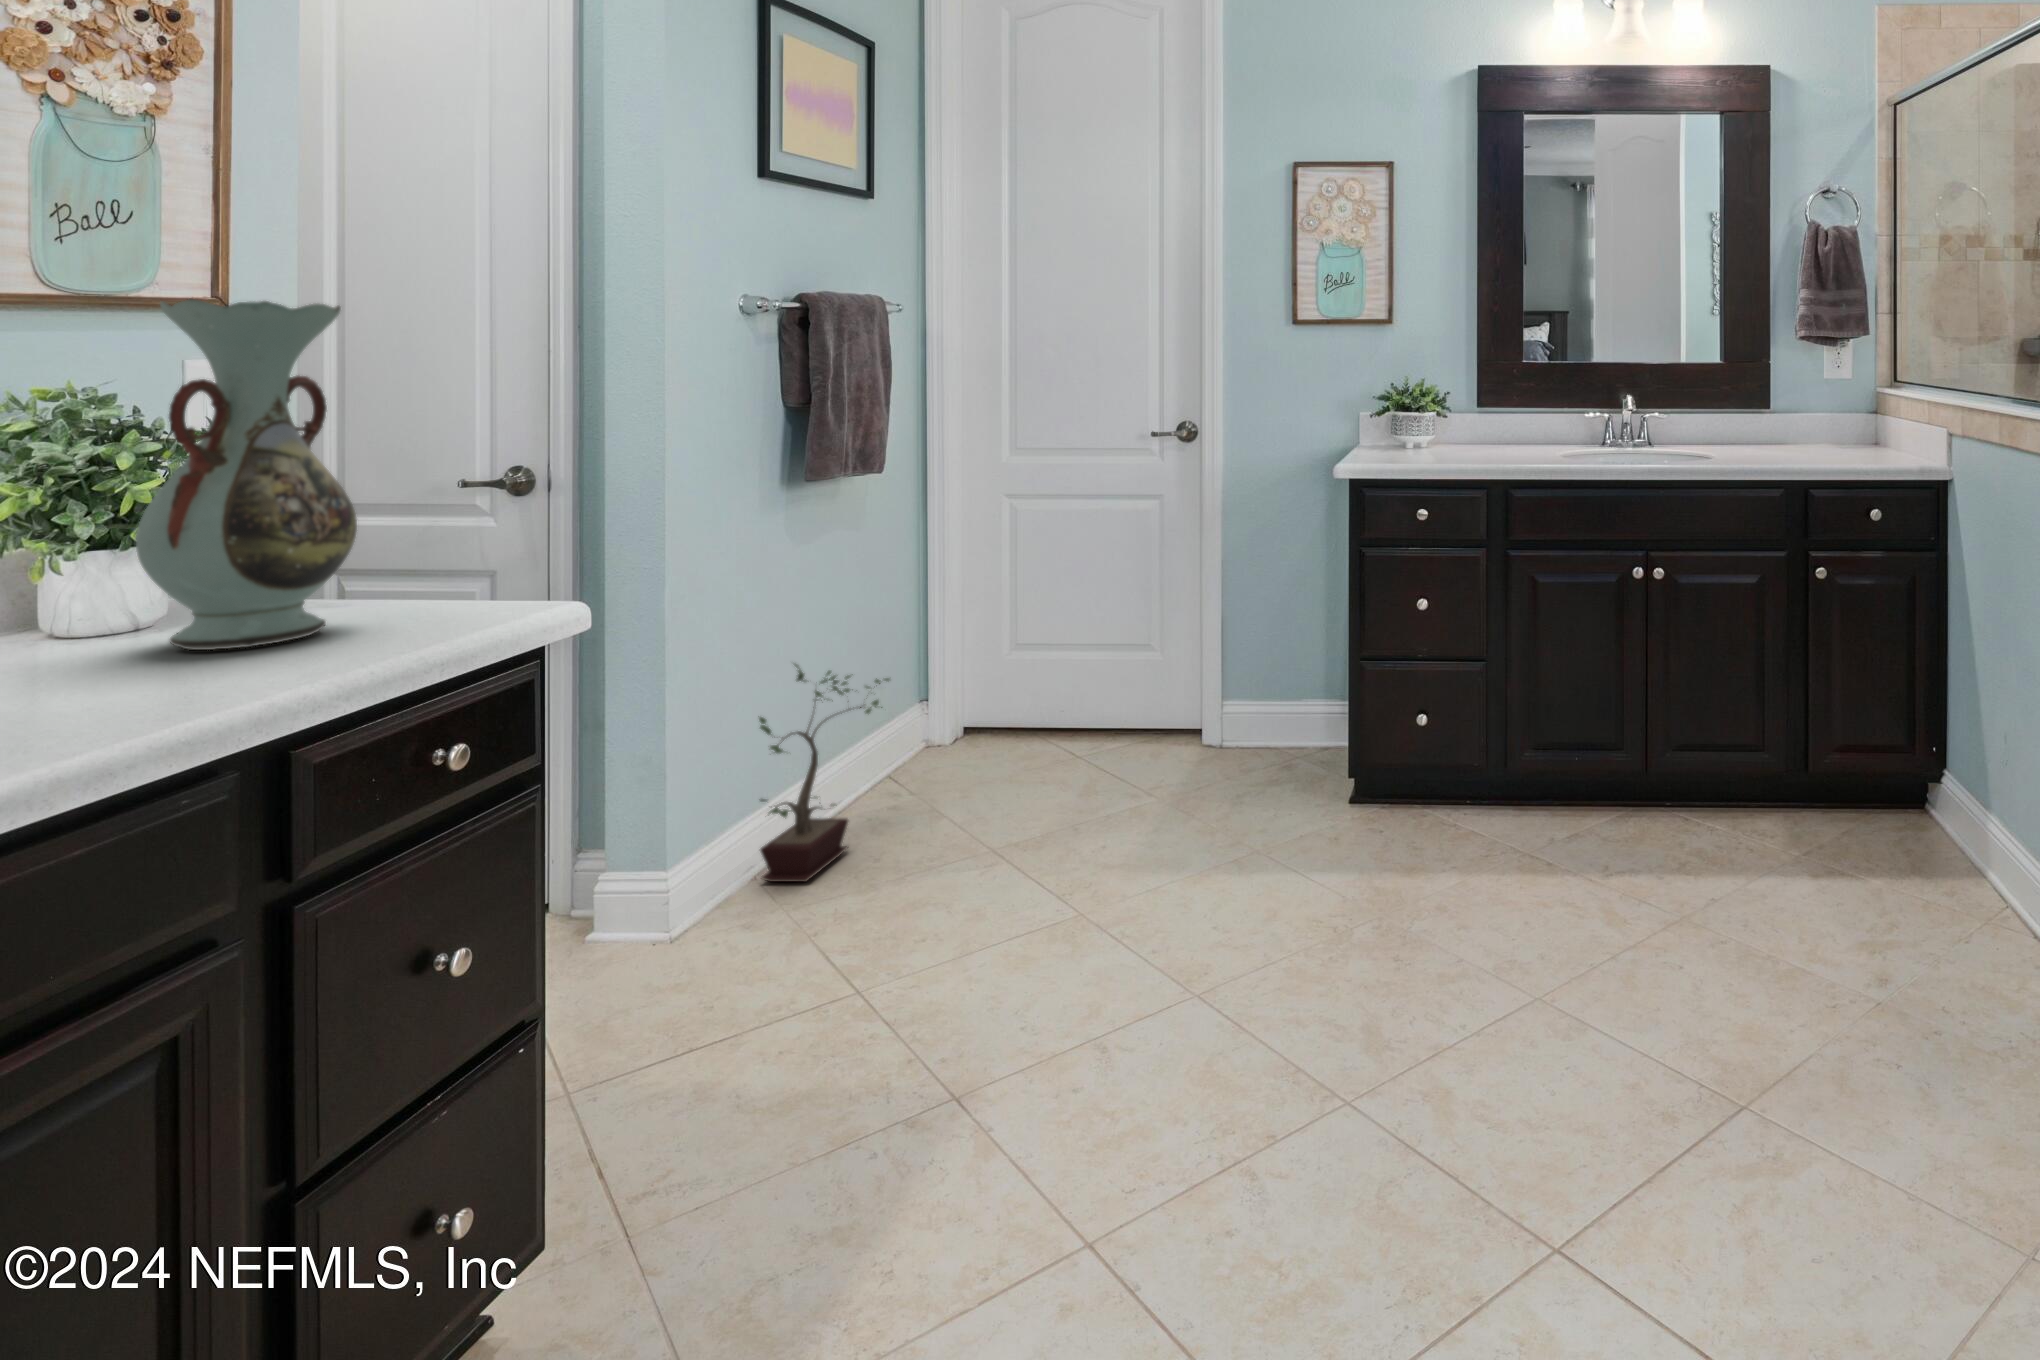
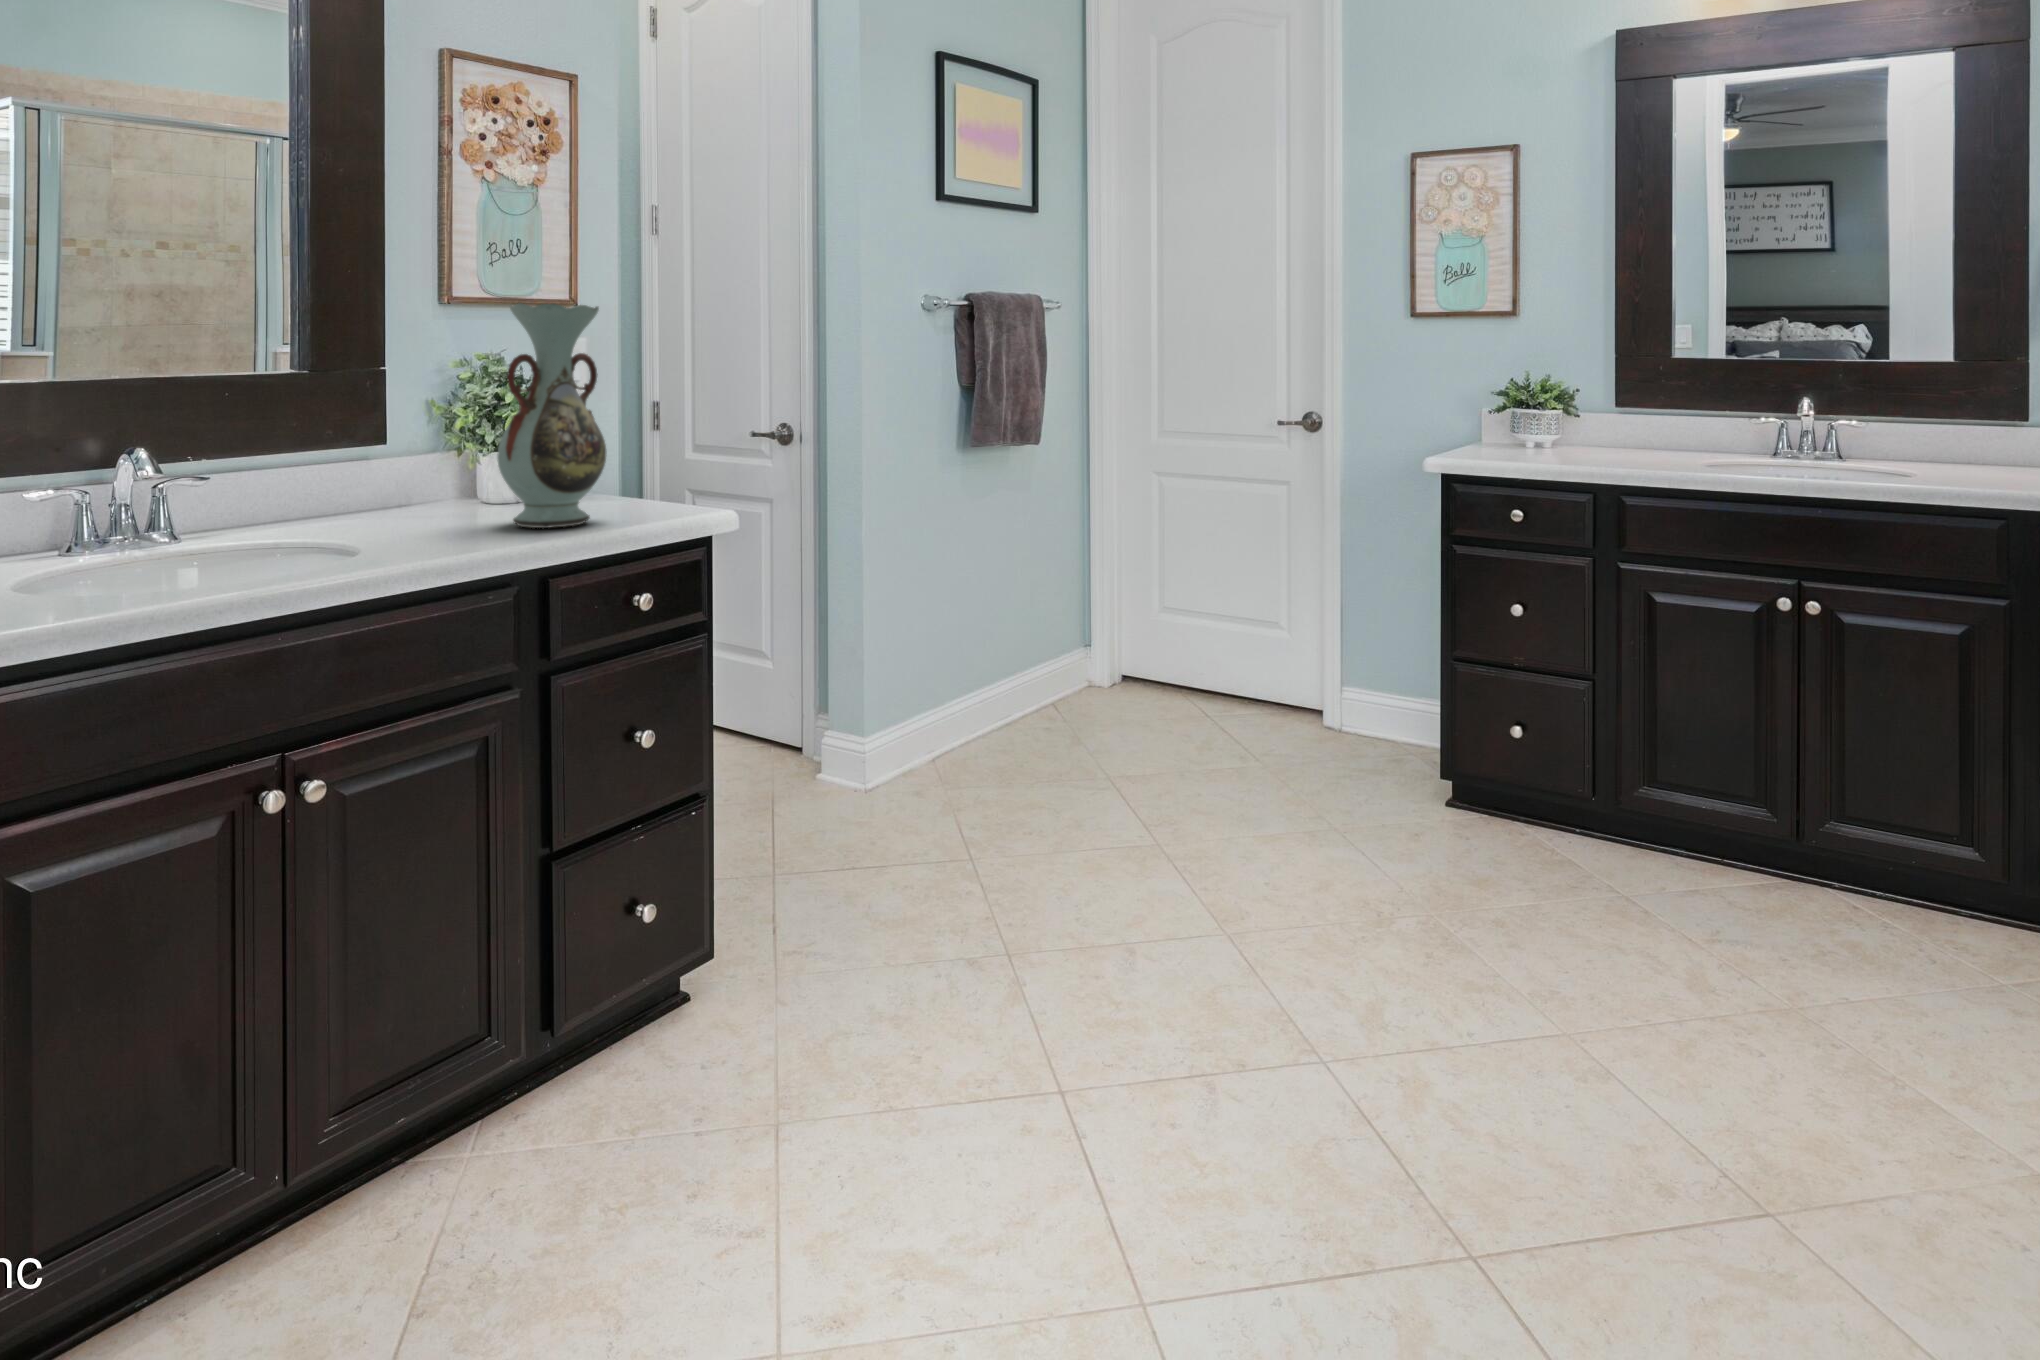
potted plant: present [759,664,890,882] -> none [931,597,1041,780]

